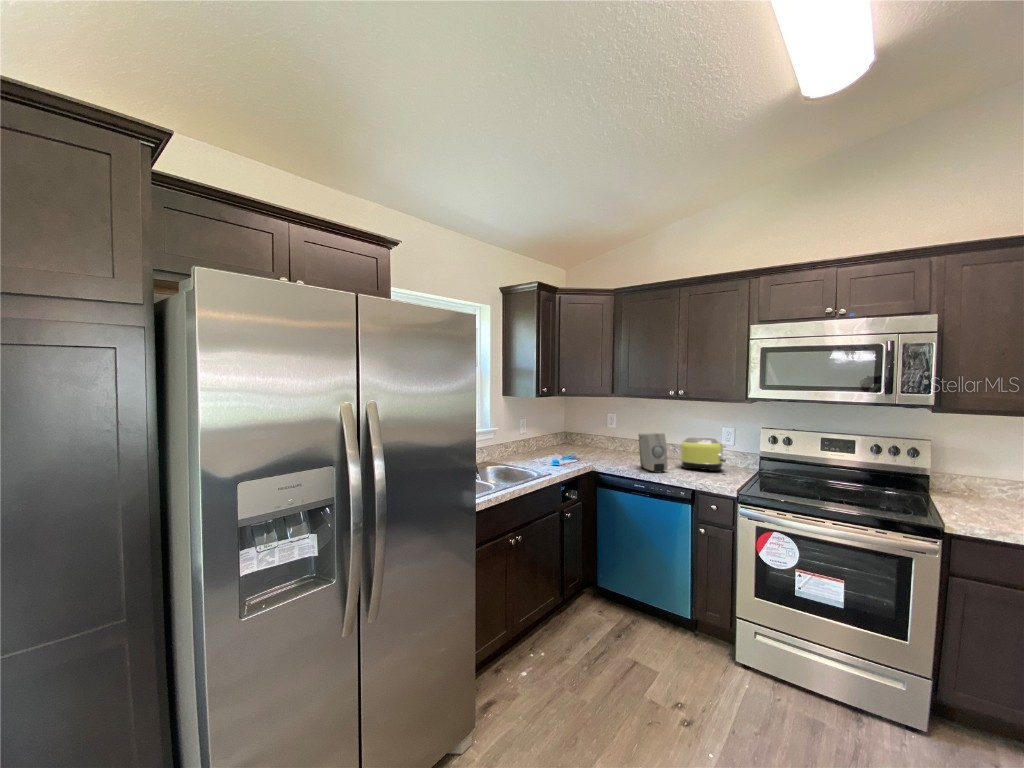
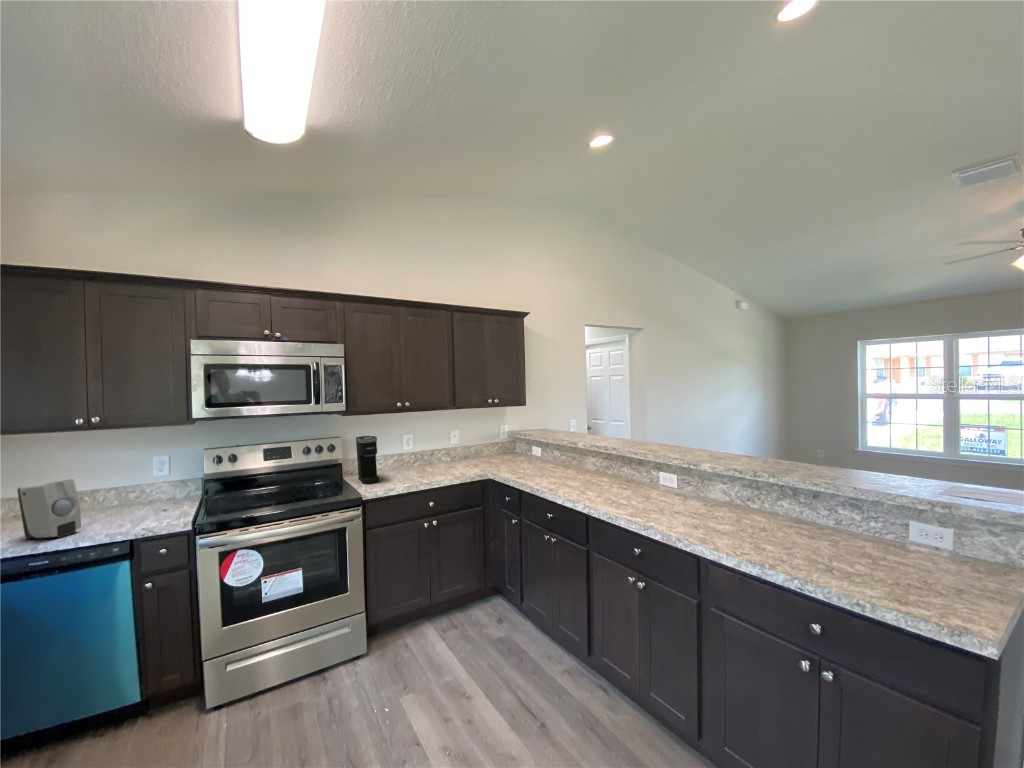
toaster: present [681,438,726,471] -> none [97,472,167,519]
coffee maker: none [960,445,1000,517] -> present [356,436,379,484]

